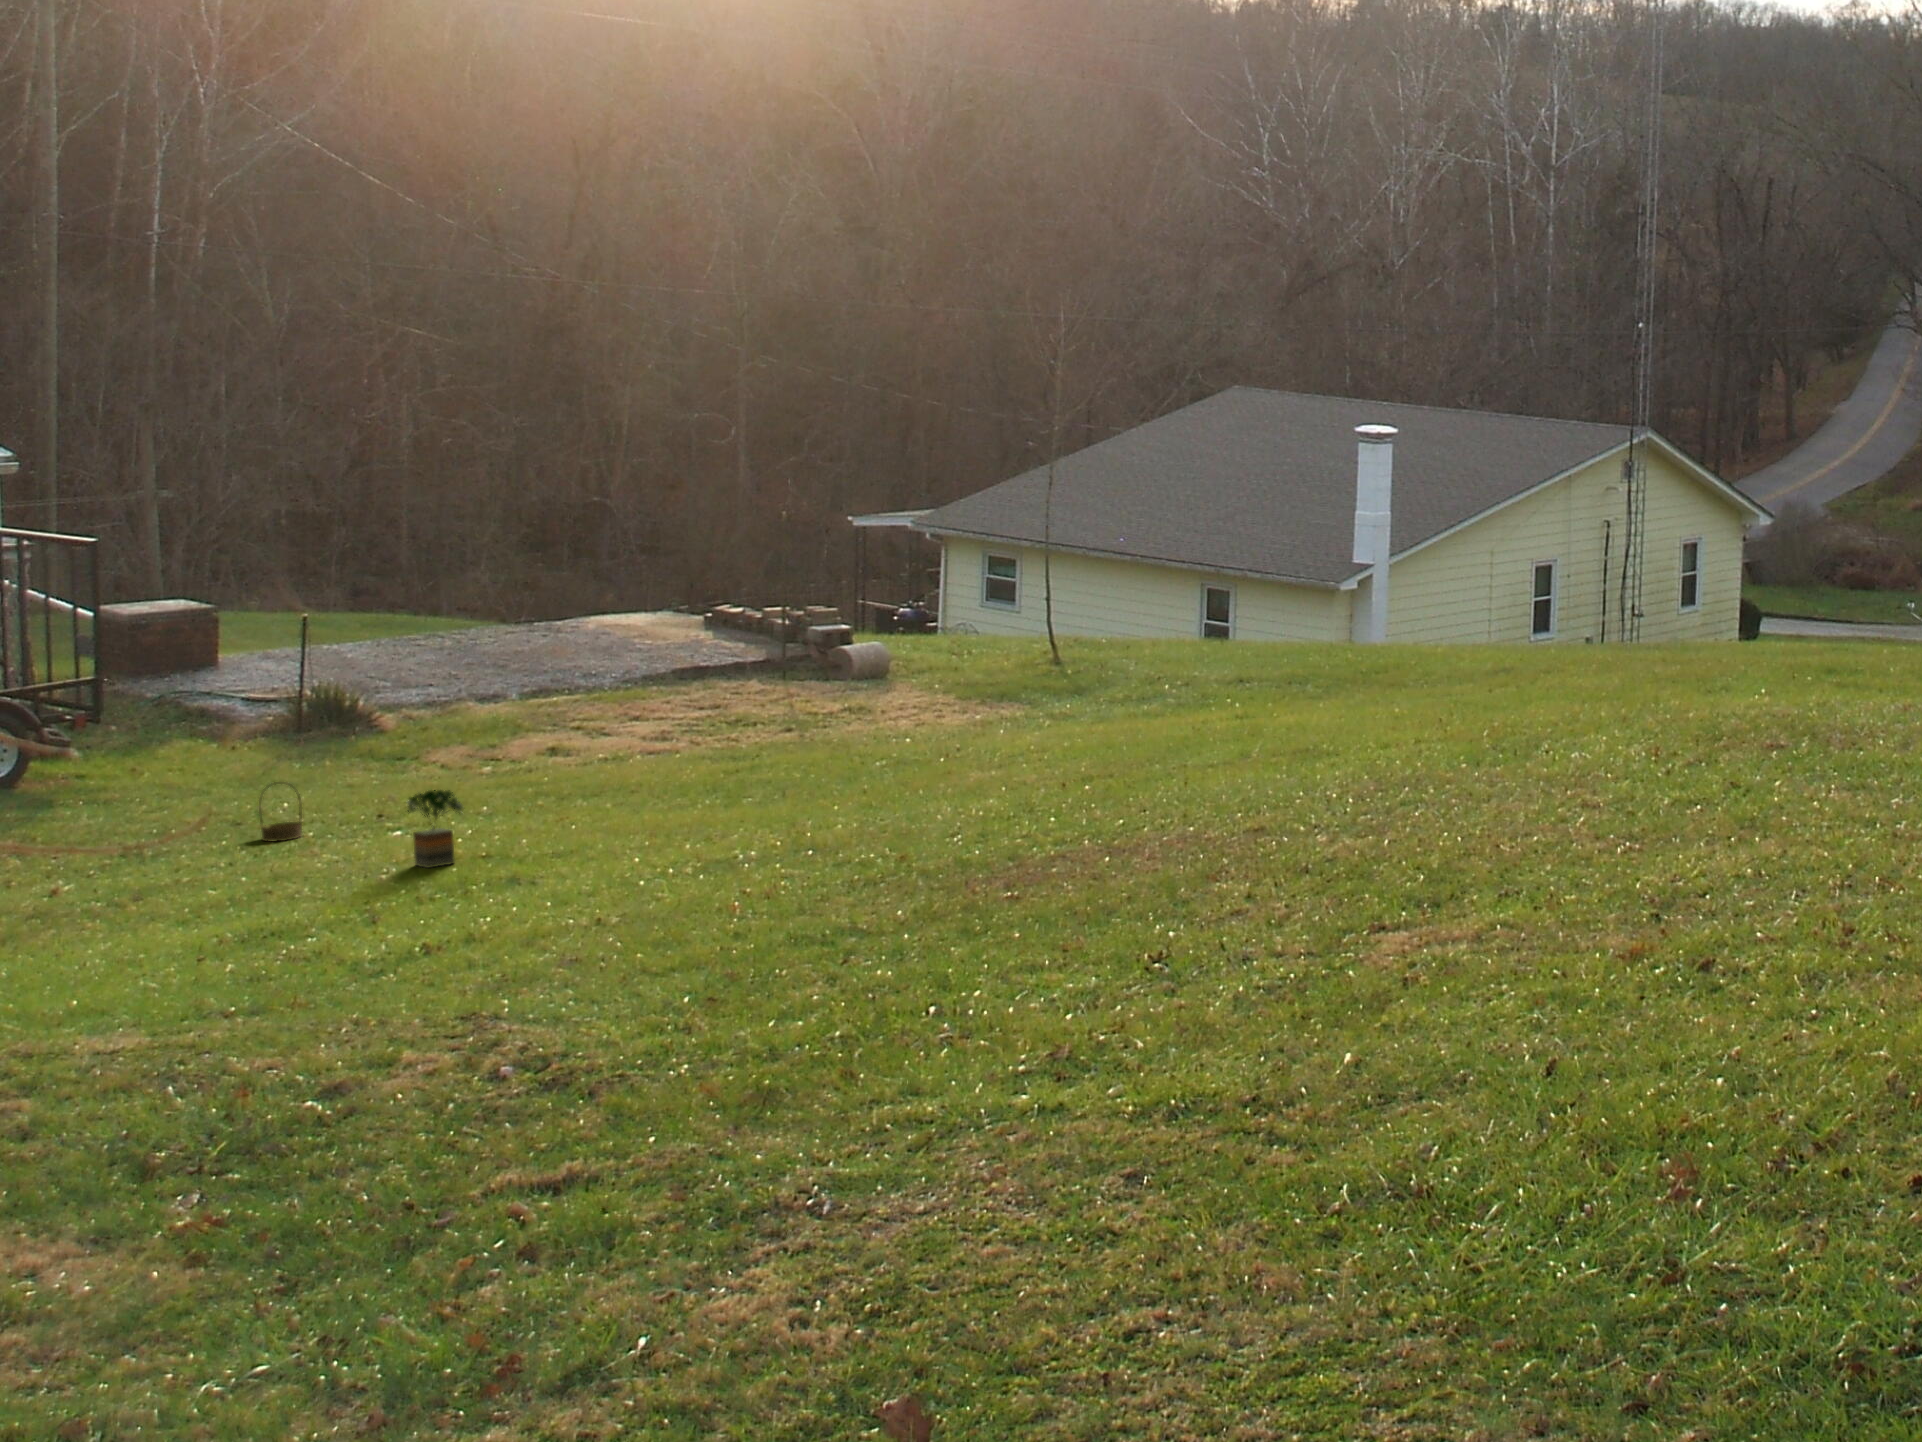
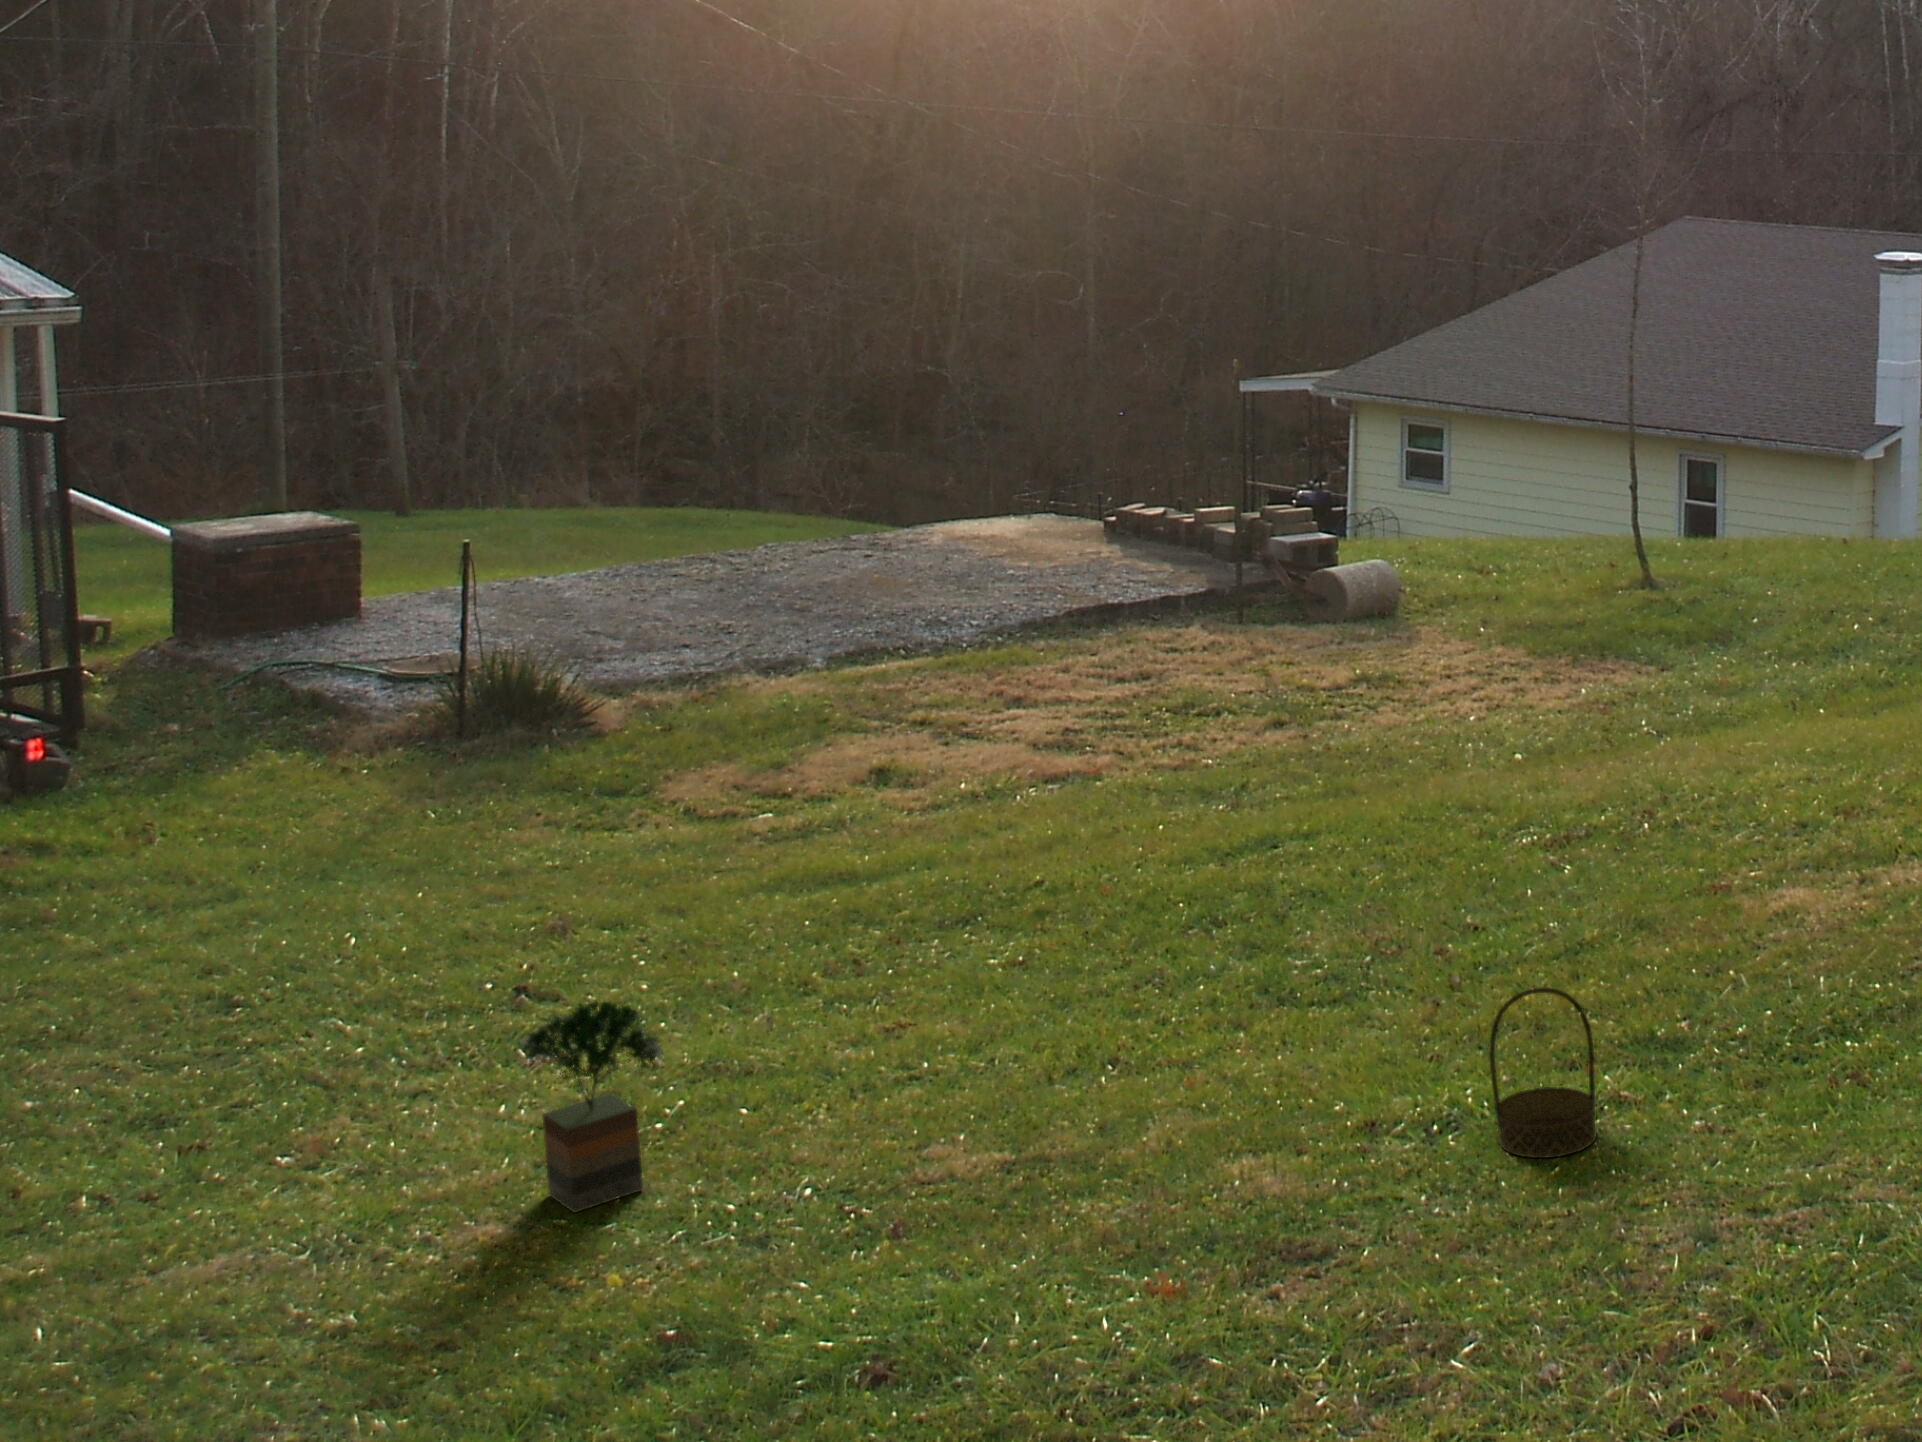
basket: present [260,787,302,842] -> present [1489,987,1596,1158]

